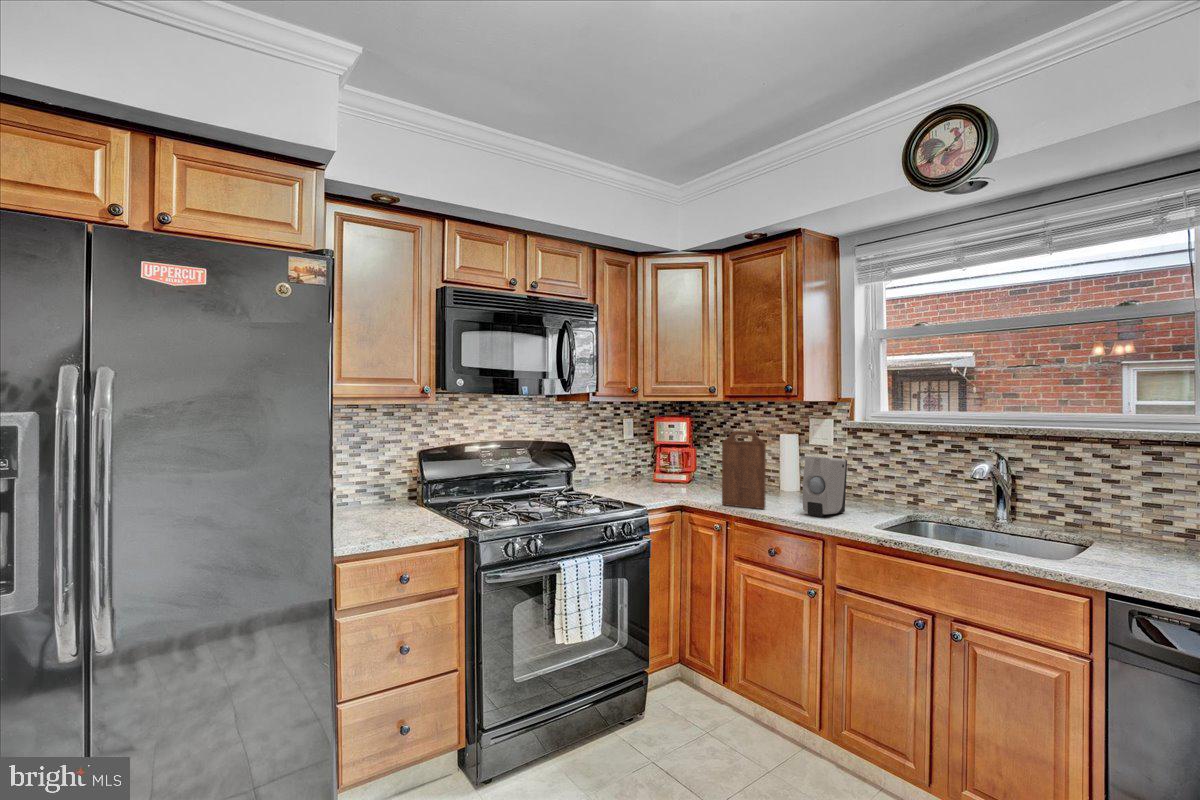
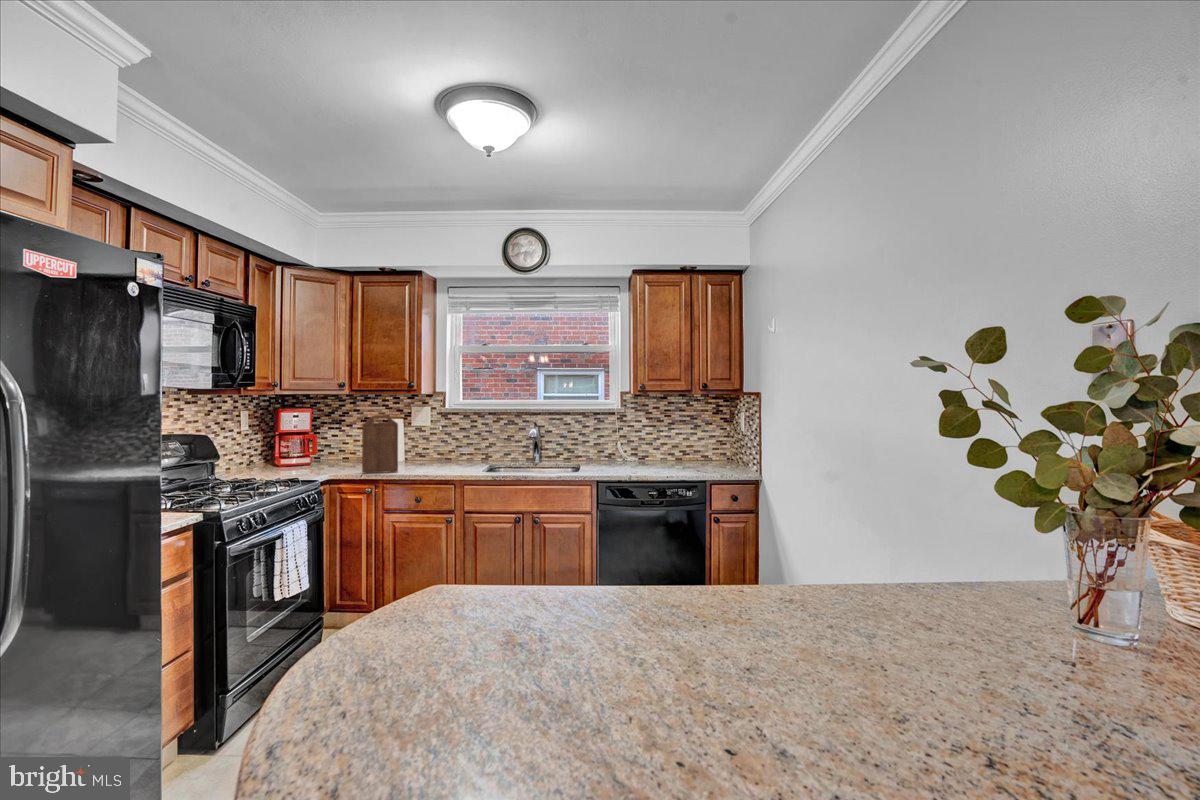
soap dispenser: present [803,457,847,517] -> none [428,431,452,471]

